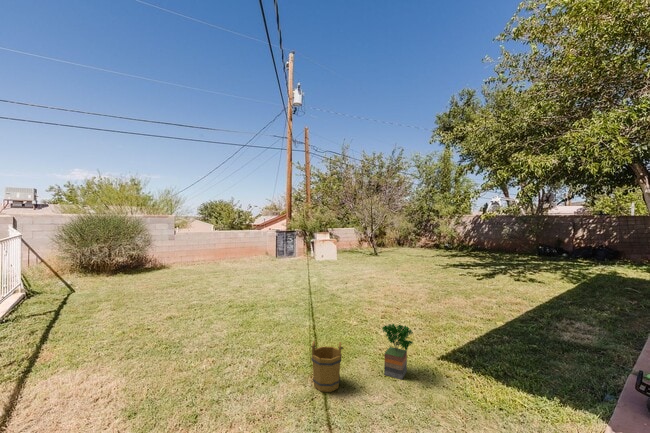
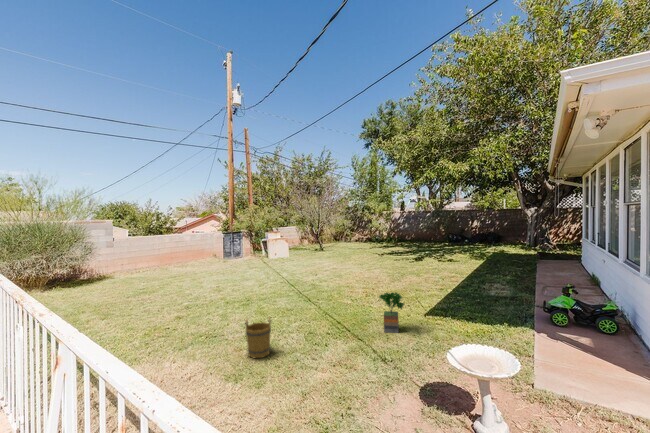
bucket: present [311,341,343,392] -> present [245,318,271,358]

